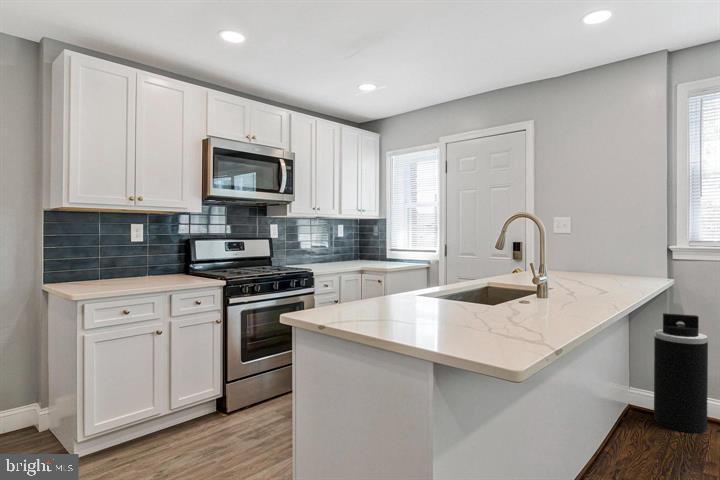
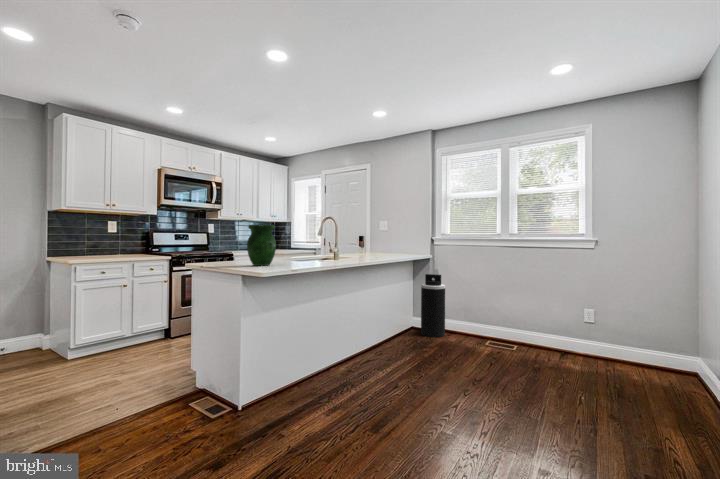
vase: none [407,235,467,324] -> present [247,225,276,266]

